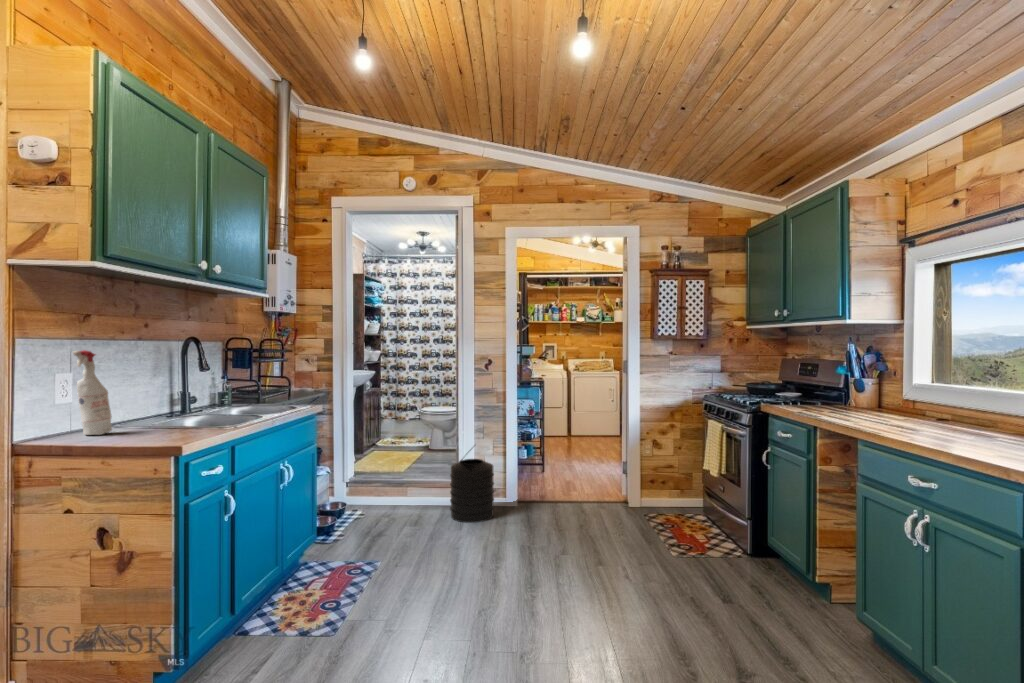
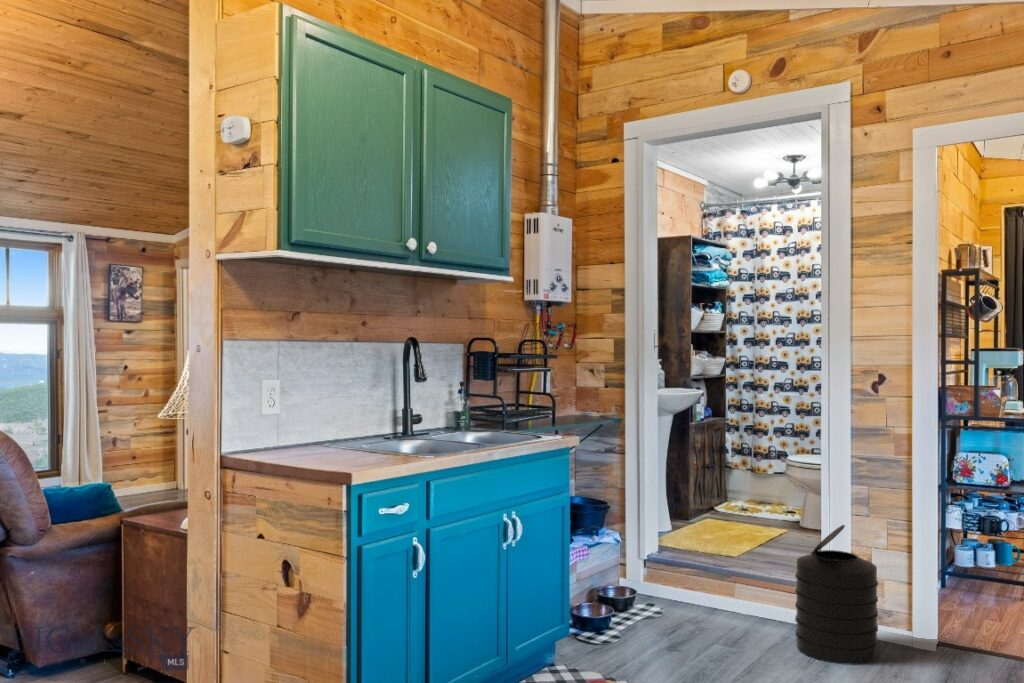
spray bottle: present [73,350,112,435] -> none [273,353,313,453]

